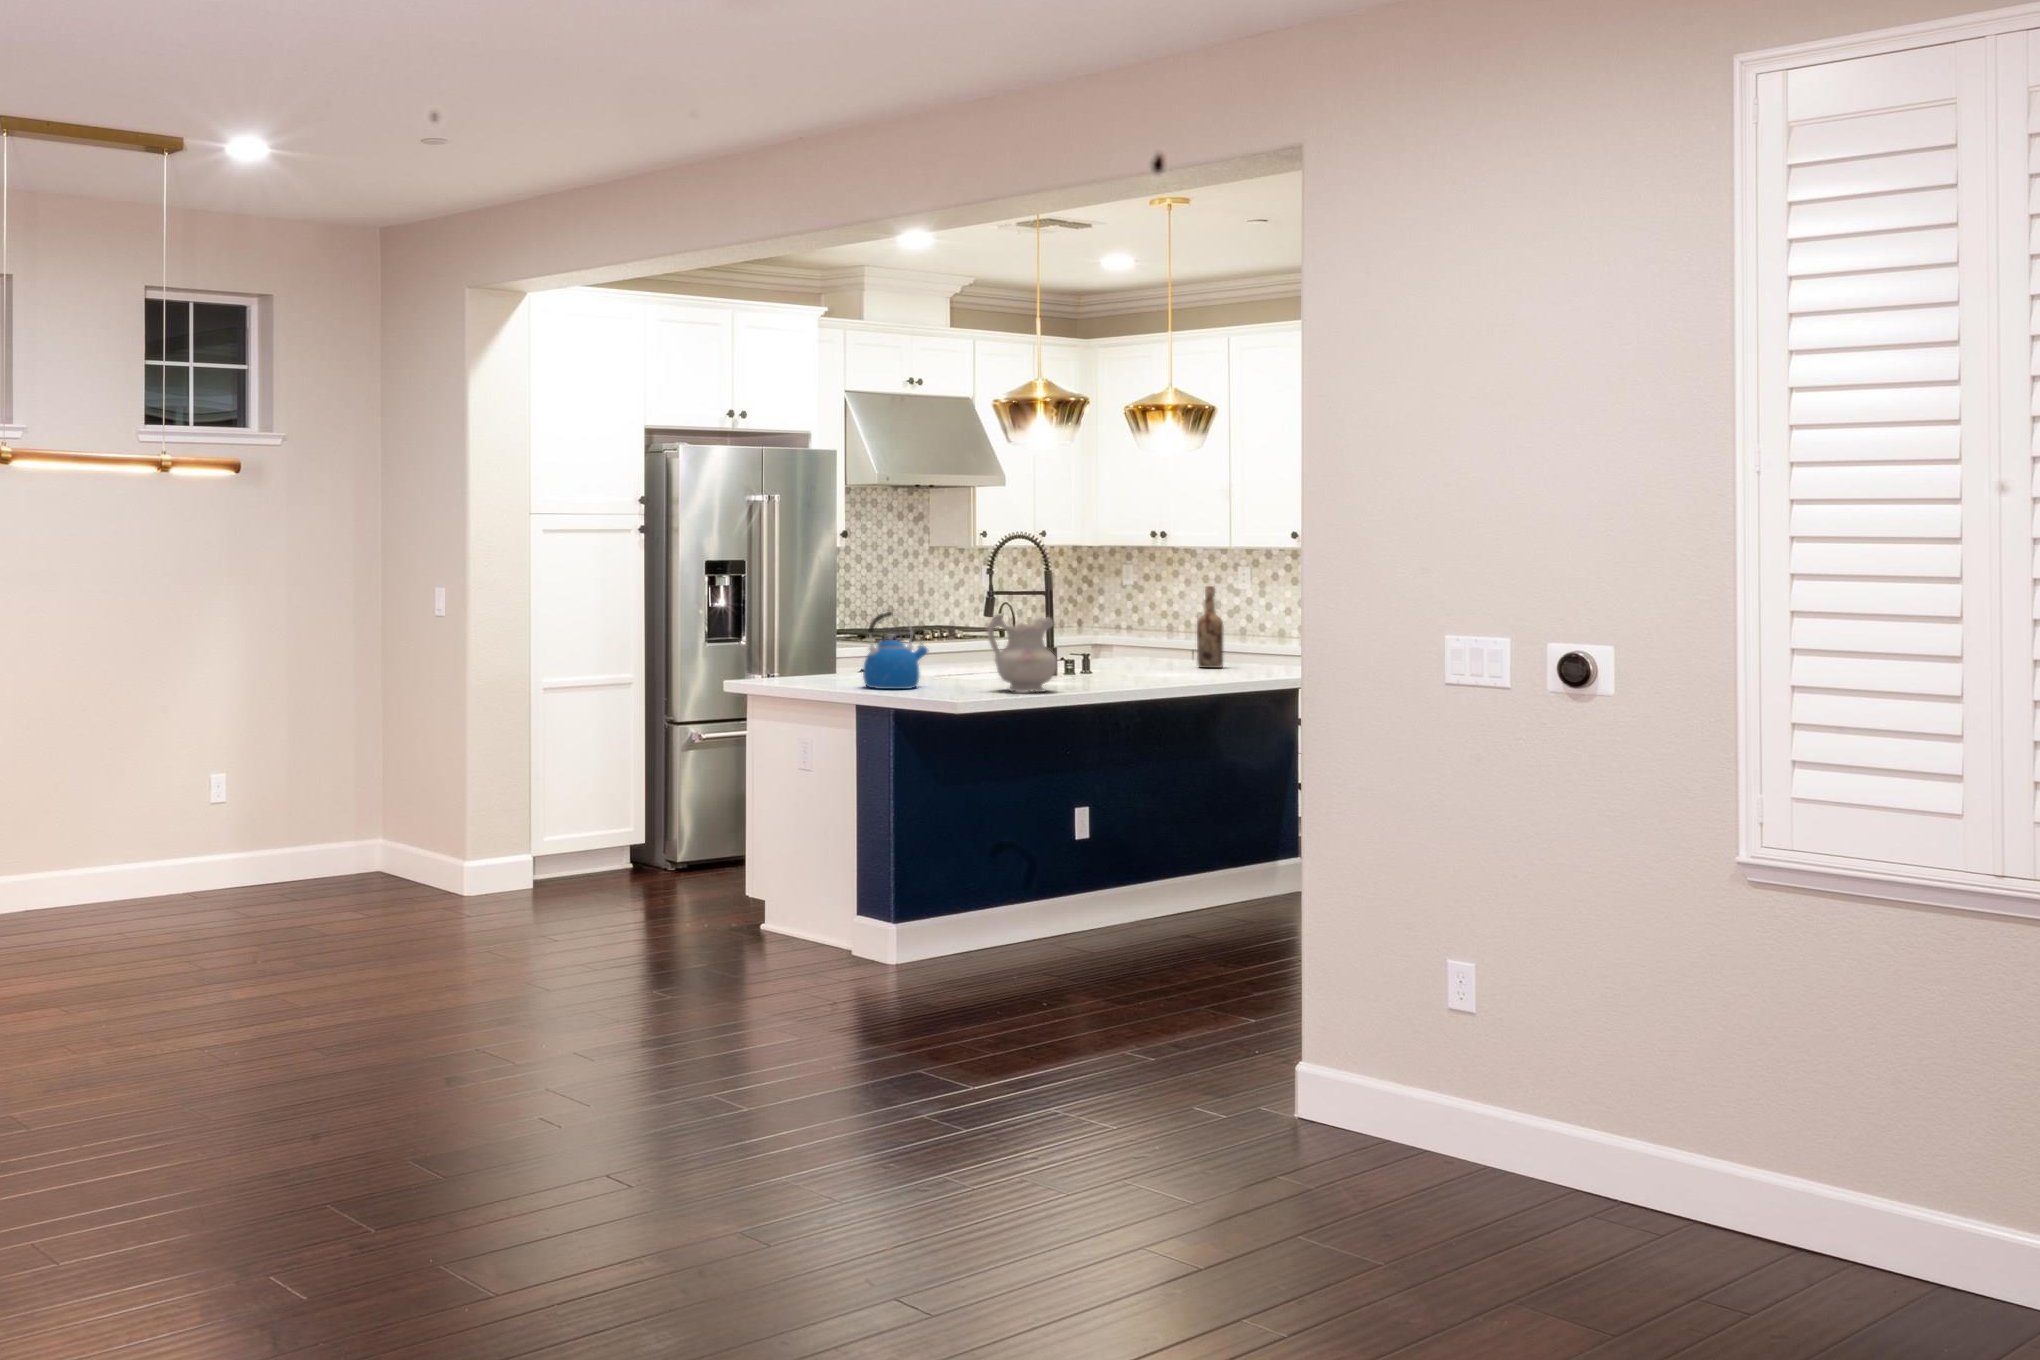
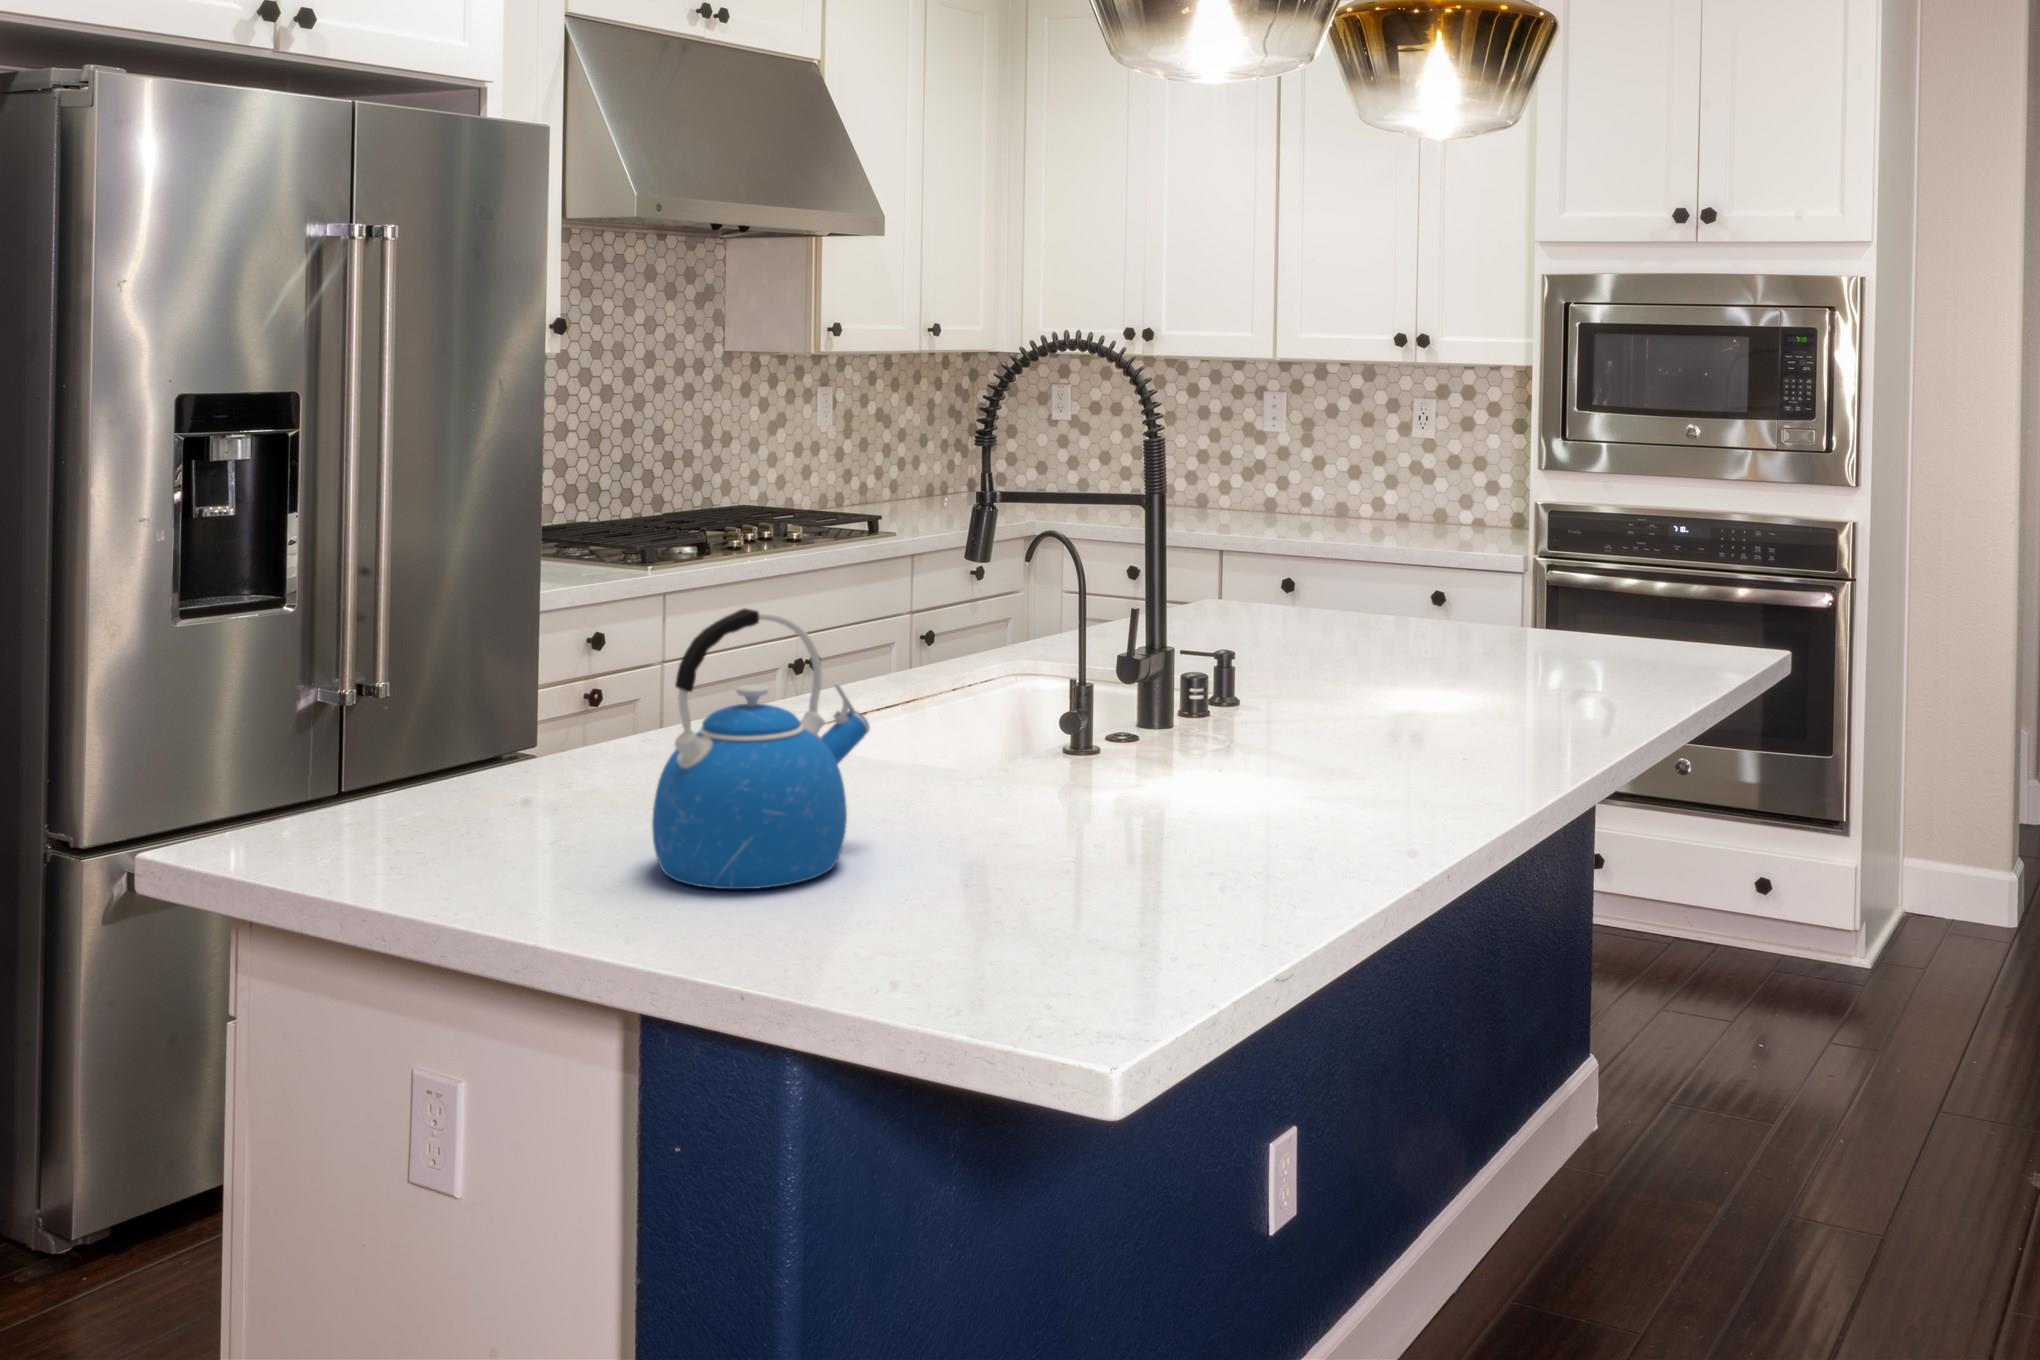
wine bottle: present [1197,586,1224,668] -> none [1416,466,1476,659]
ceramic pitcher: present [987,615,1057,692] -> none [1086,617,1299,880]

